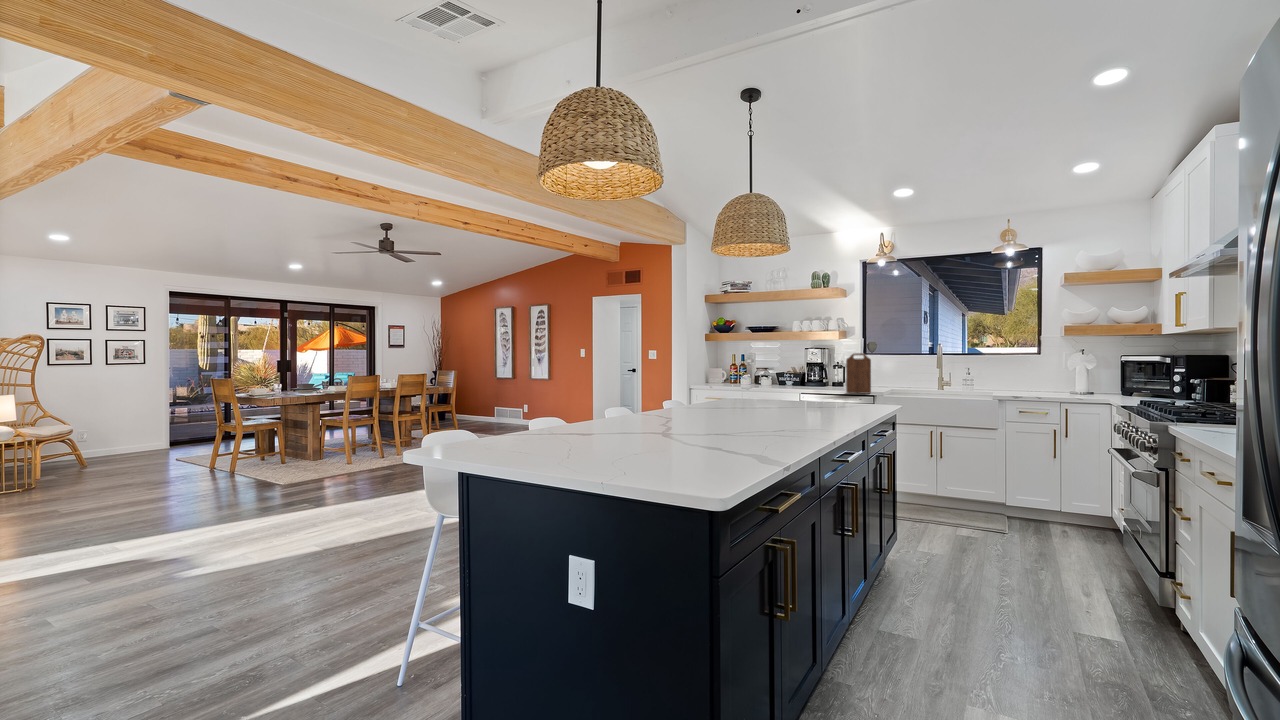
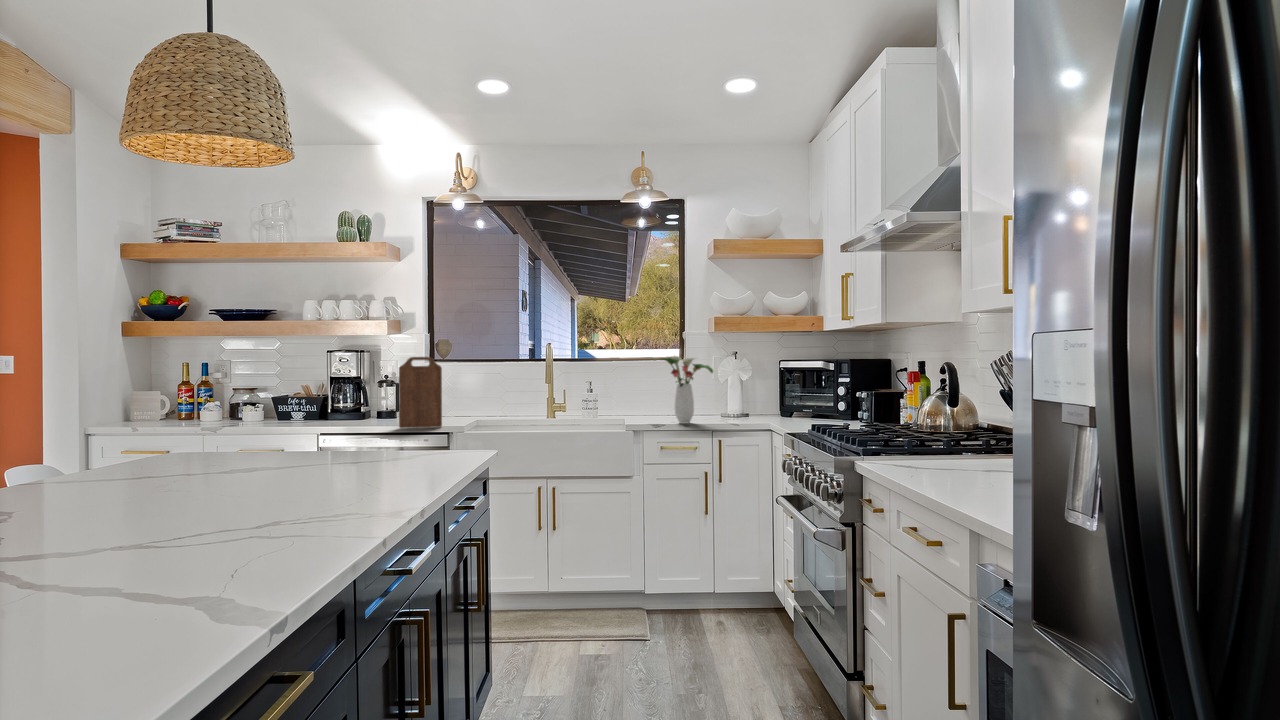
flower arrangement: none [1014,353,1060,398] -> present [655,356,713,424]

